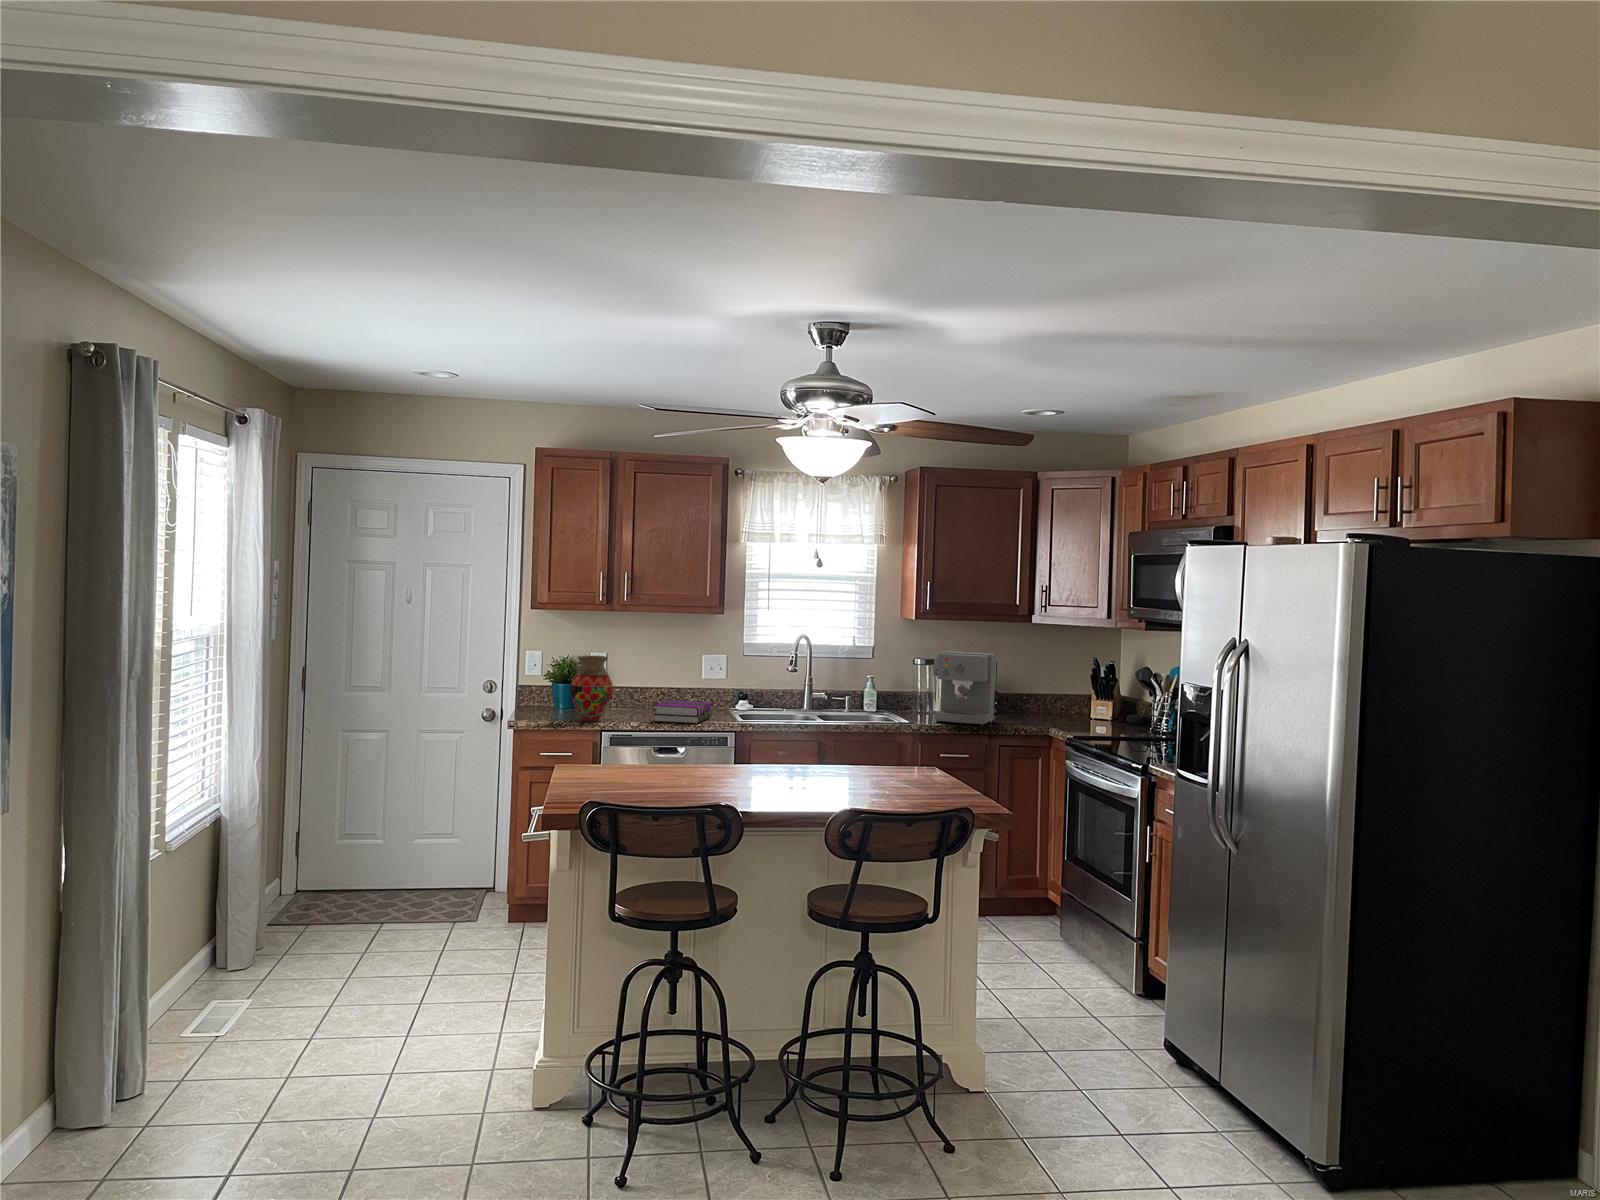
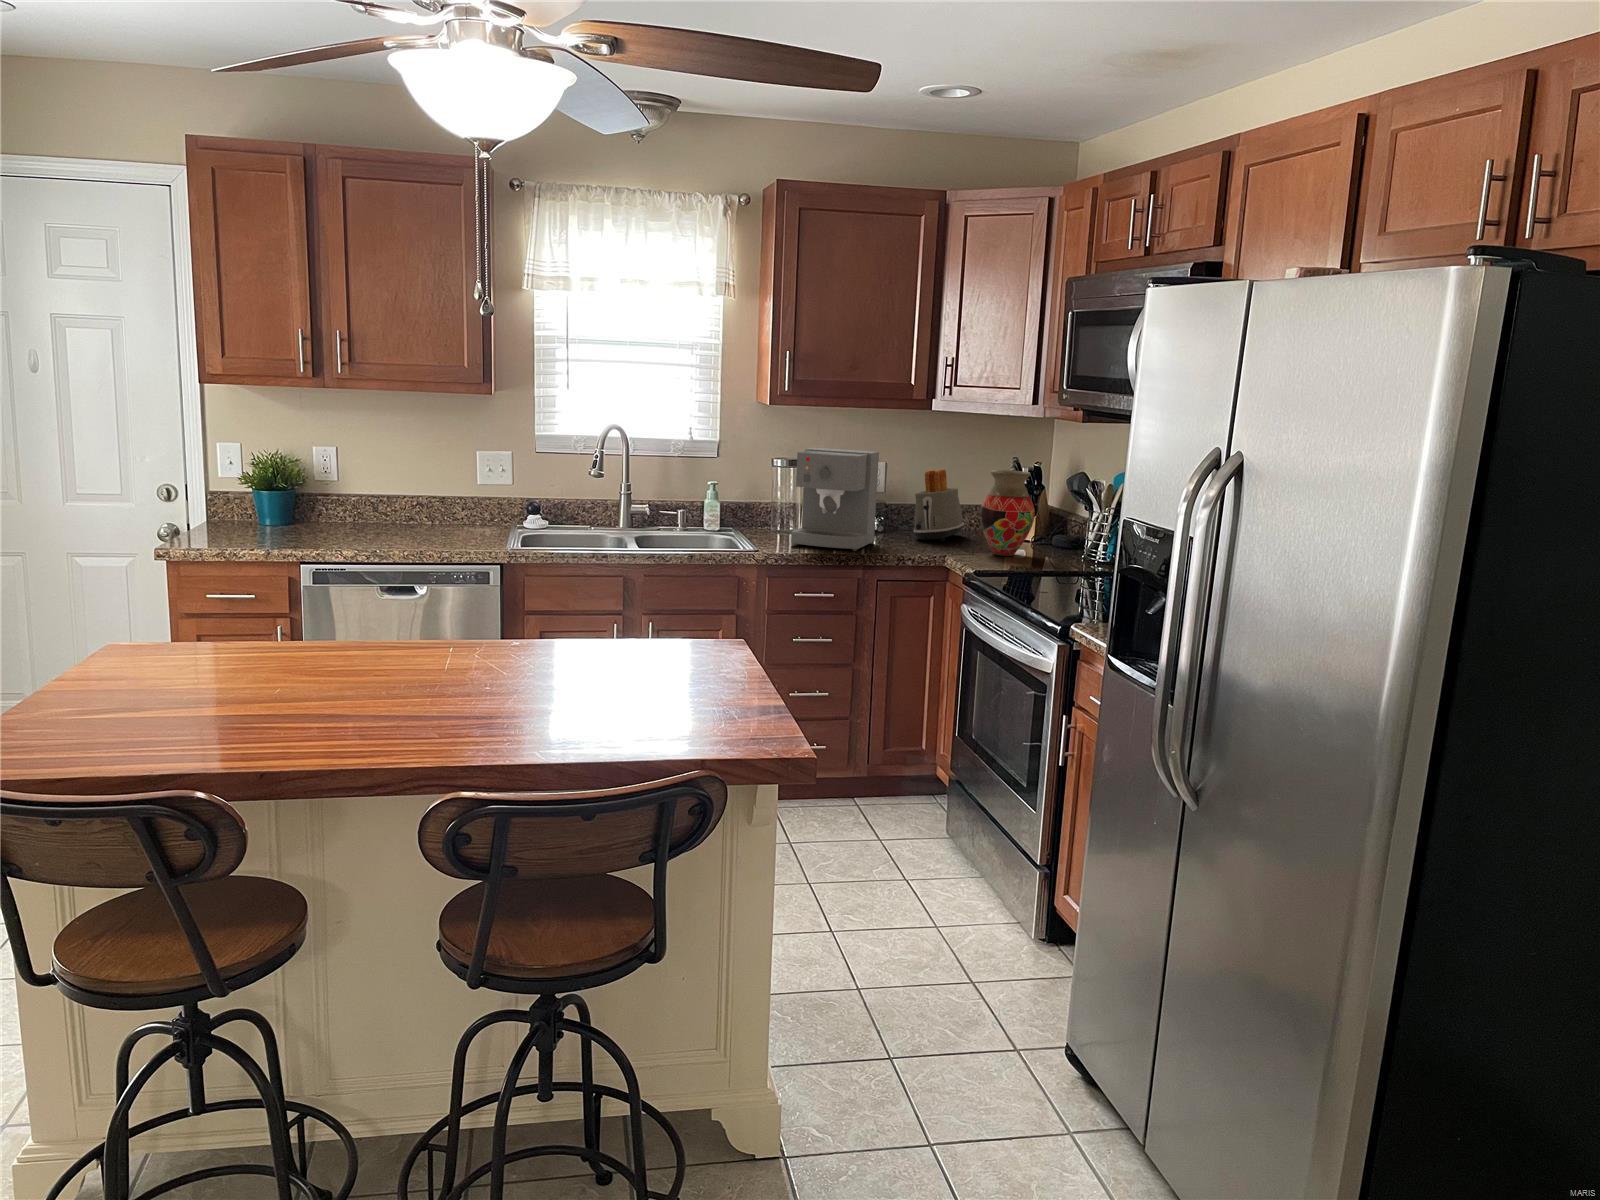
vase: present [570,656,613,722] -> present [980,470,1035,556]
toaster: none [1021,667,1058,720] -> present [914,469,964,541]
hardback book: present [653,700,711,723] -> none [384,515,480,550]

